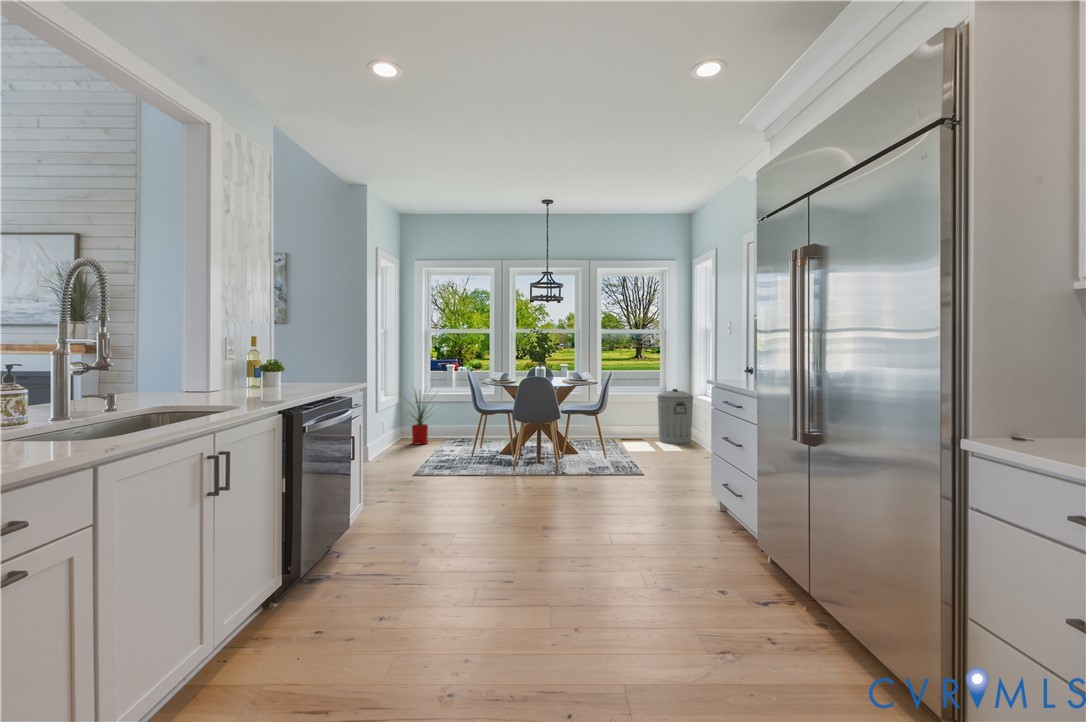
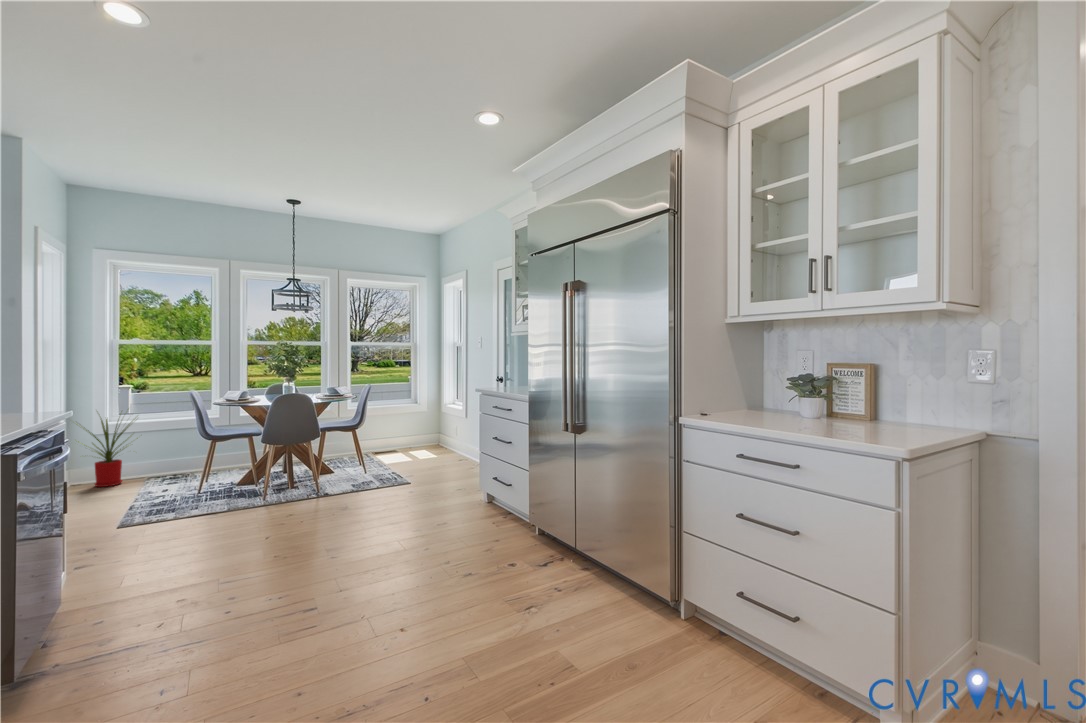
trash can: present [657,389,693,444] -> none [408,400,442,452]

